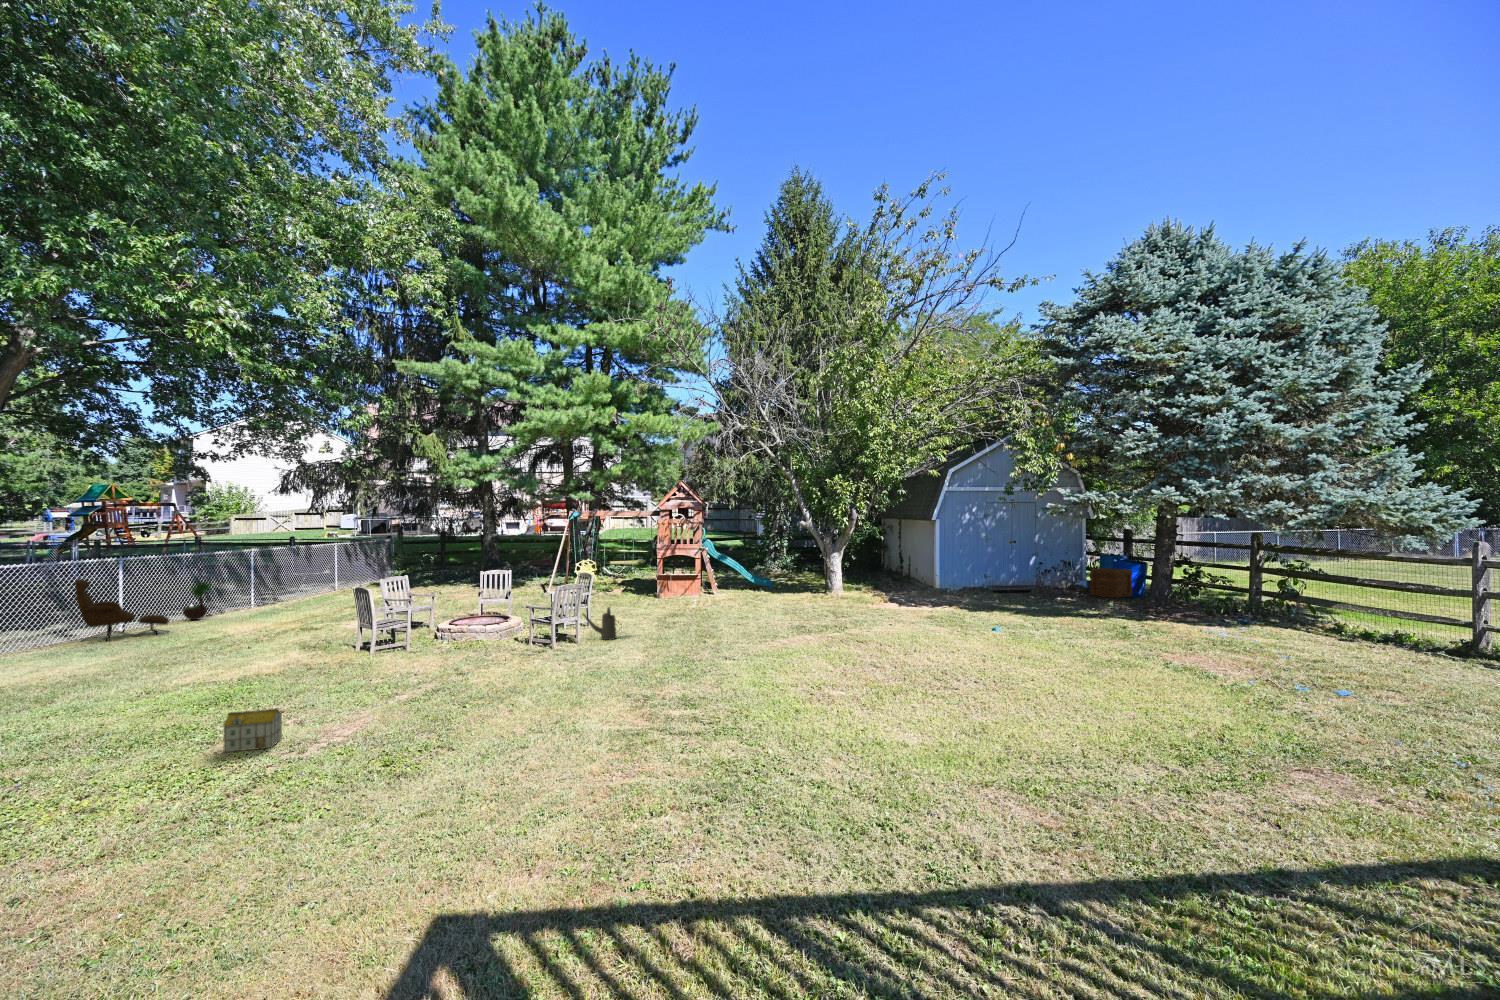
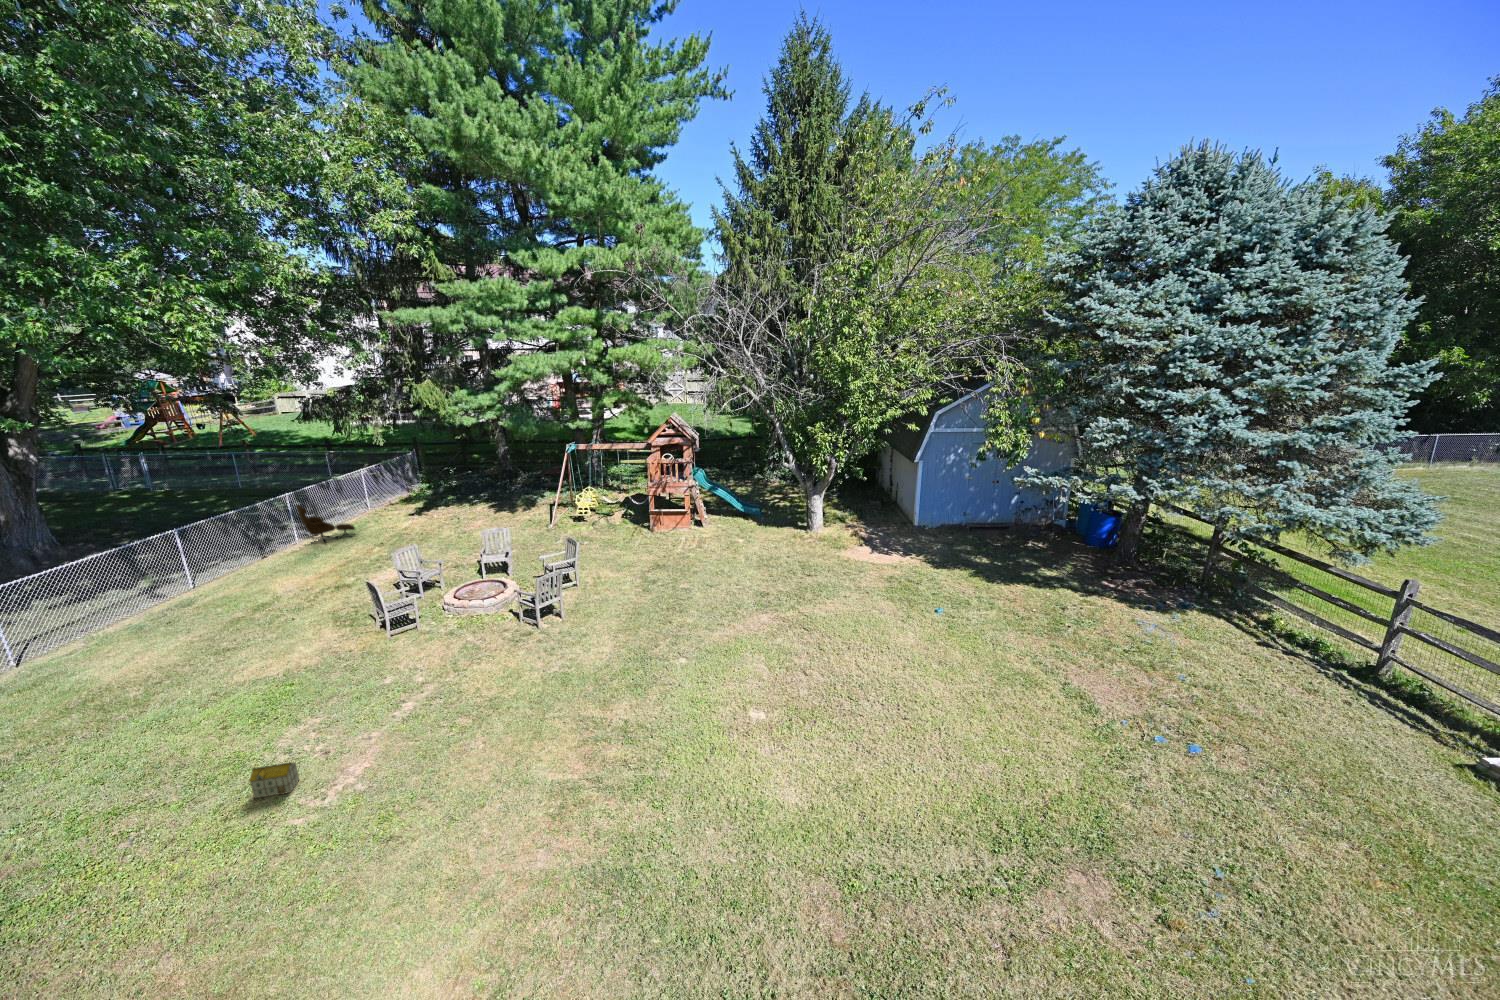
wooden crate: present [1090,568,1132,598] -> none [1061,513,1104,547]
lounge chair: present [75,579,169,641] -> present [296,505,355,542]
potted tree: present [183,582,212,620] -> none [229,536,254,571]
watering can: present [583,607,619,640] -> none [565,589,601,619]

